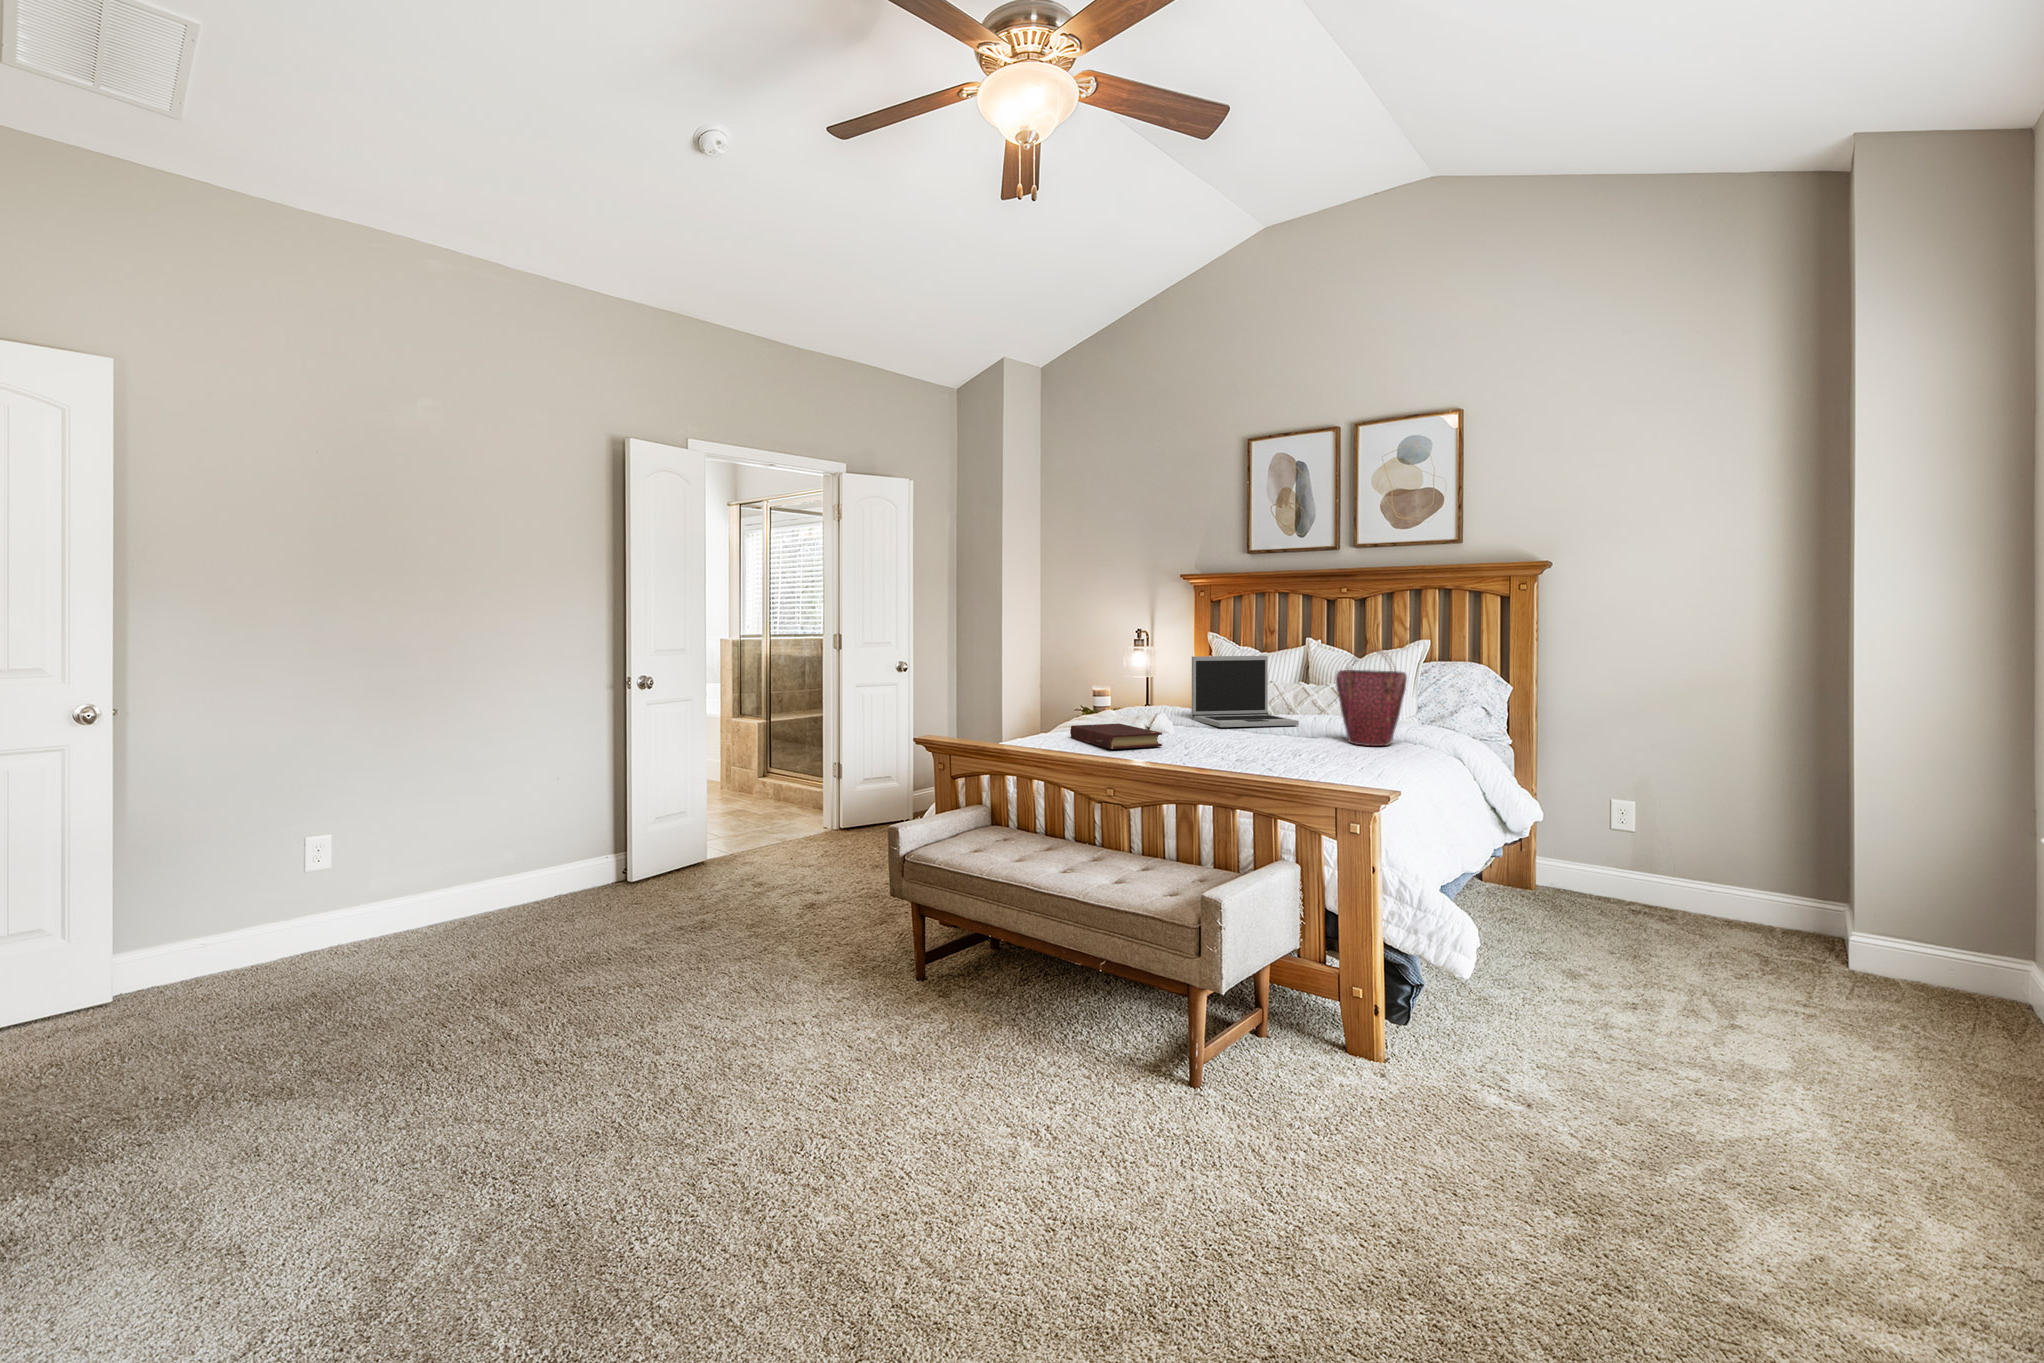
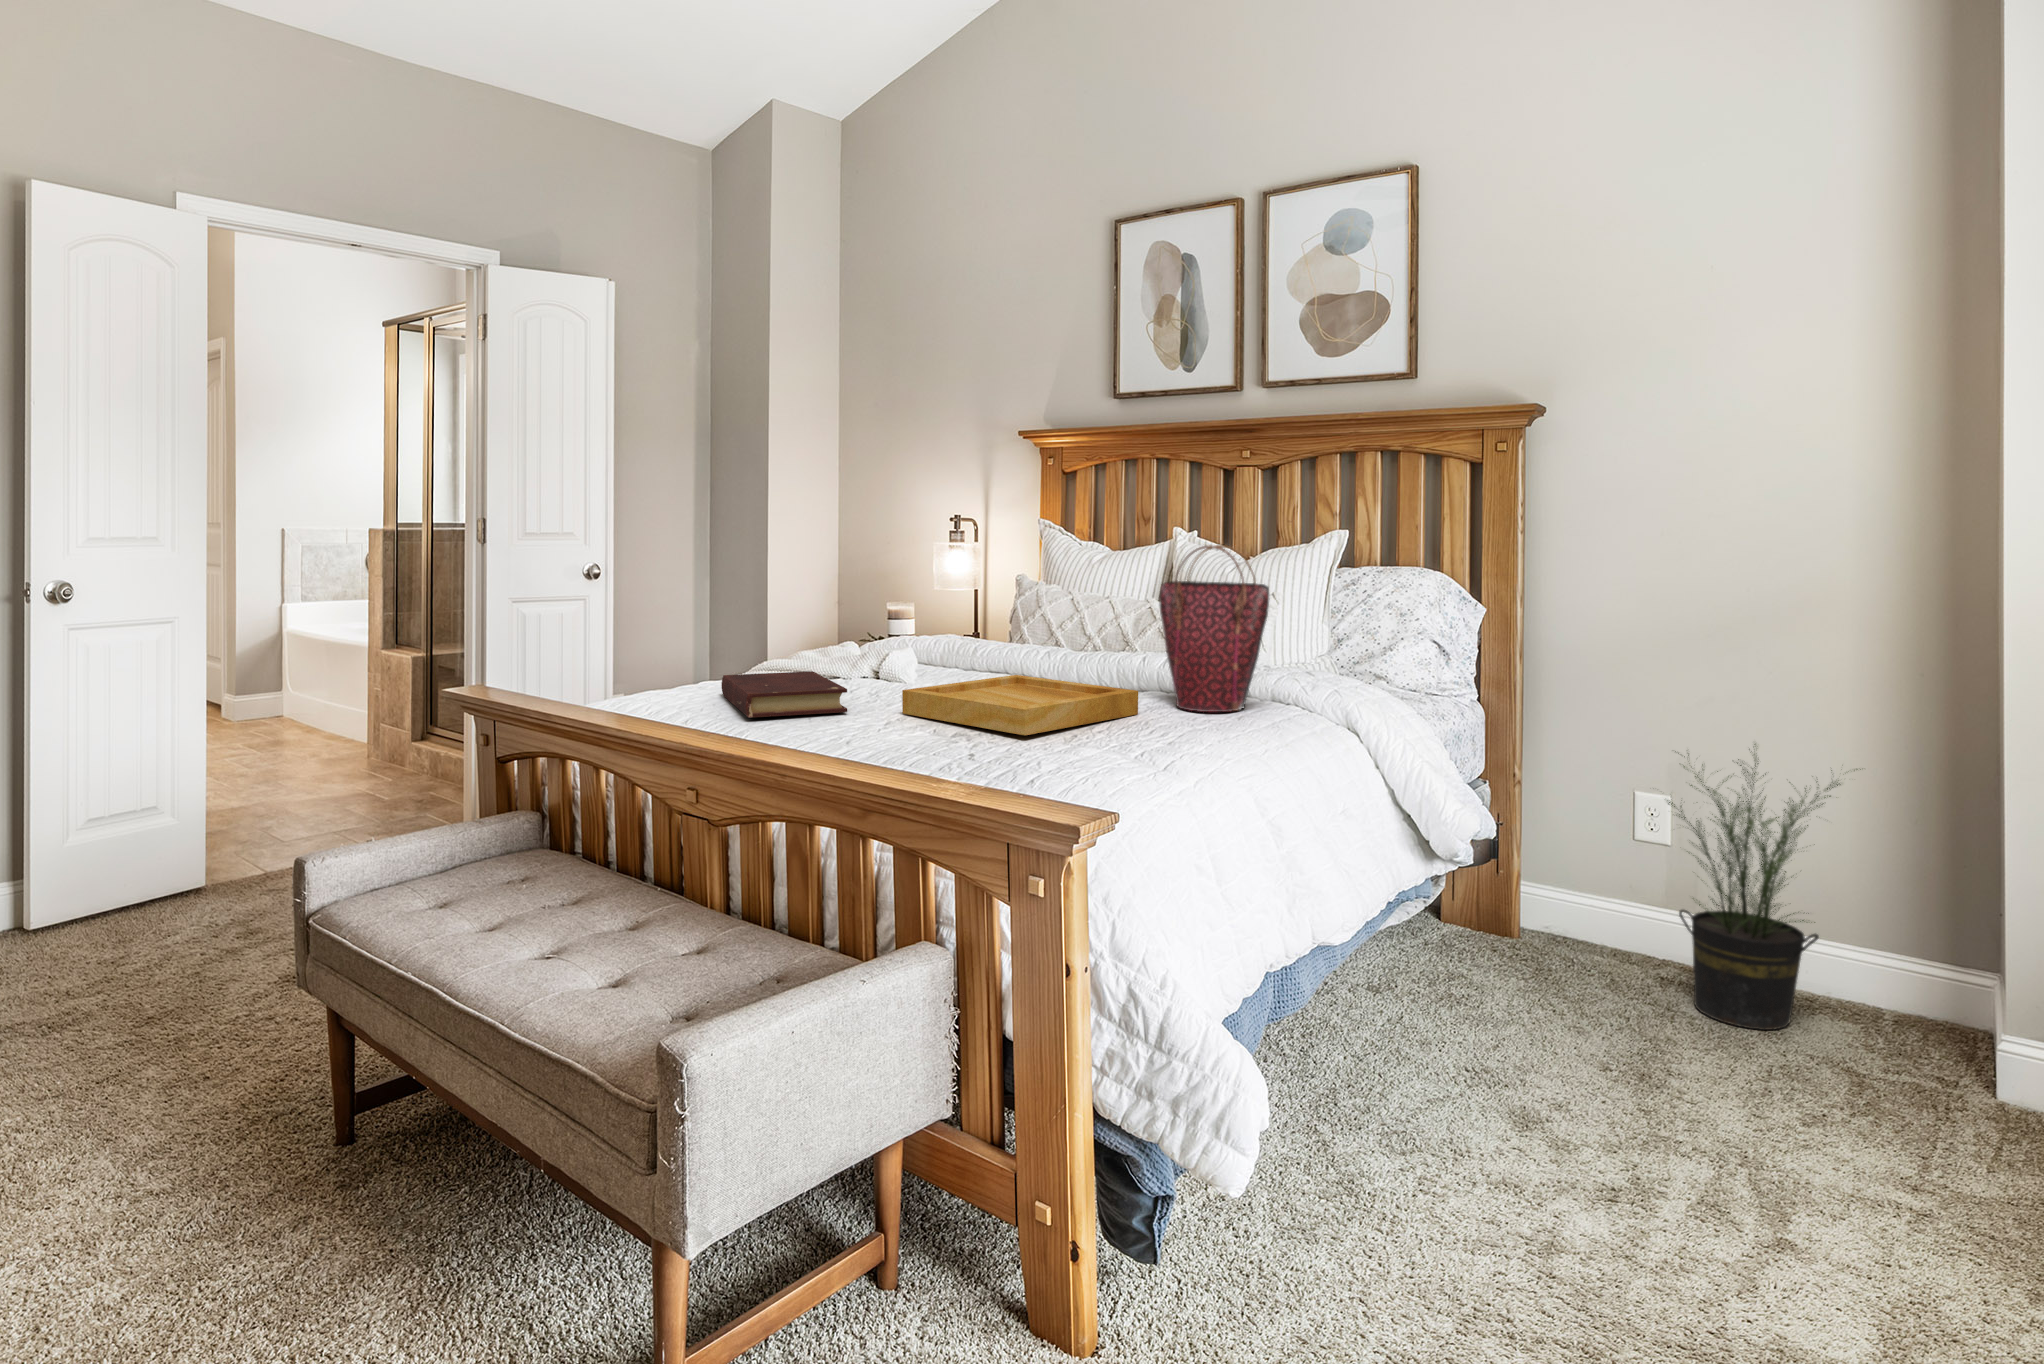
laptop: present [1192,656,1299,727] -> none [970,560,1127,677]
tray: none [1194,725,1332,758] -> present [902,675,1138,735]
potted plant: none [1625,764,1760,937] -> present [1667,744,1861,1030]

